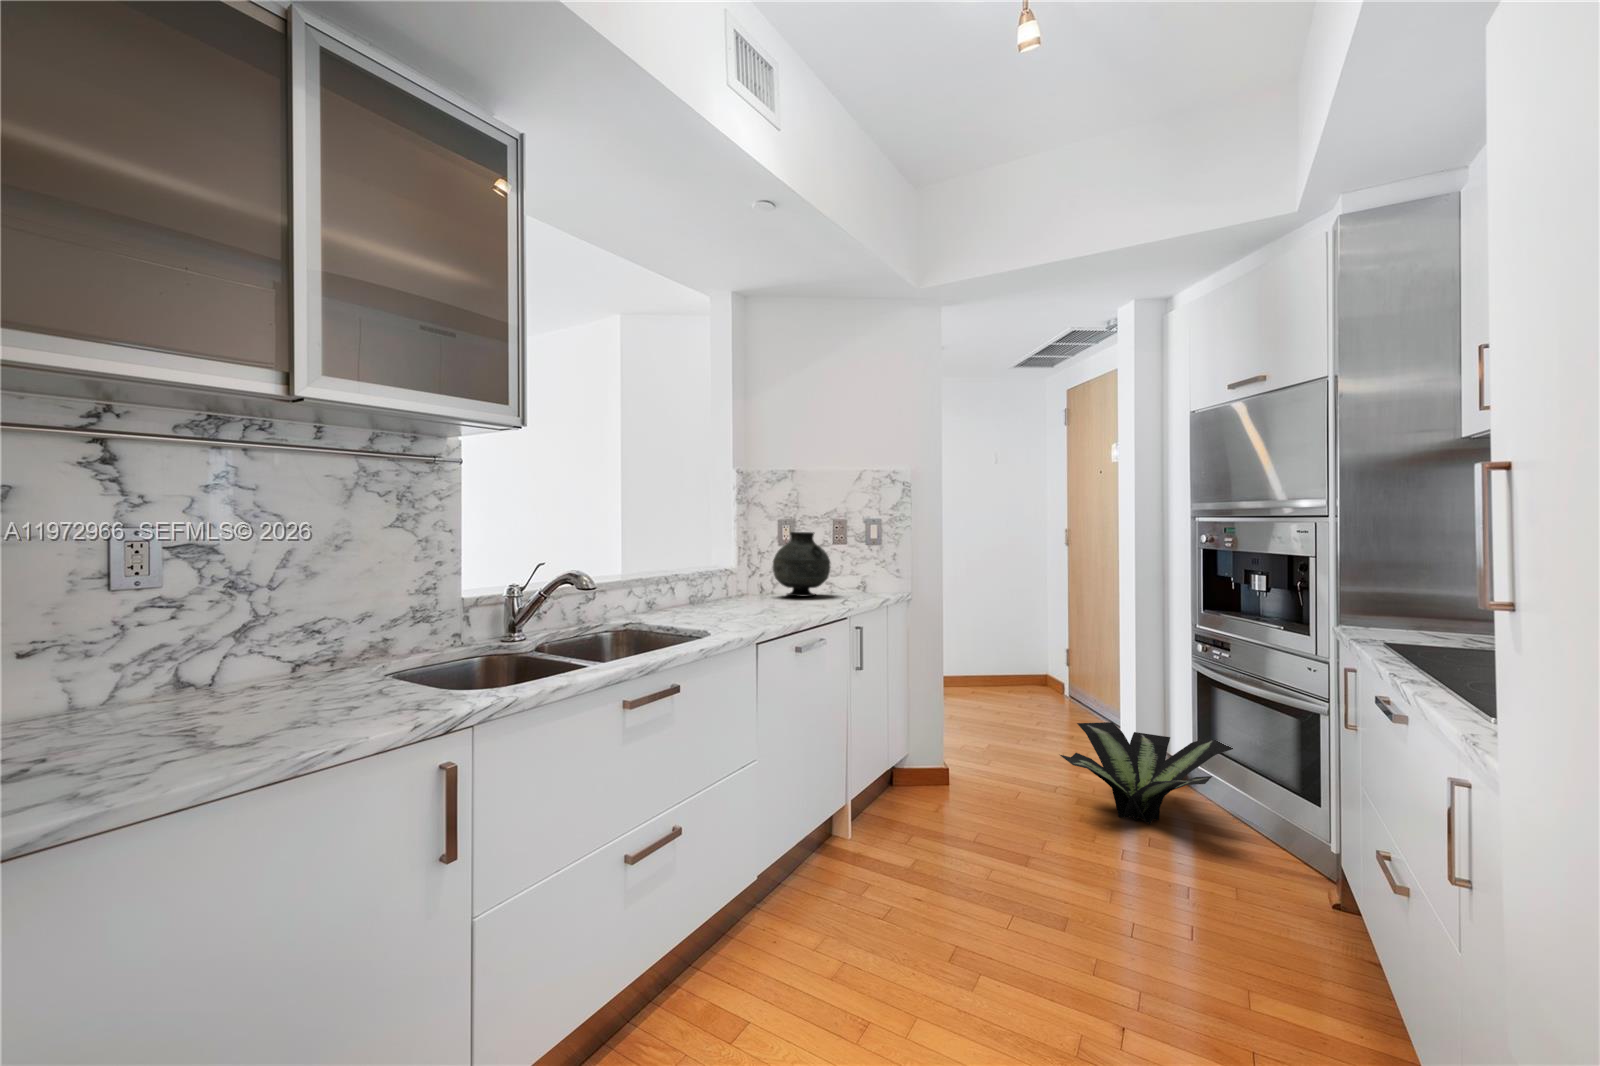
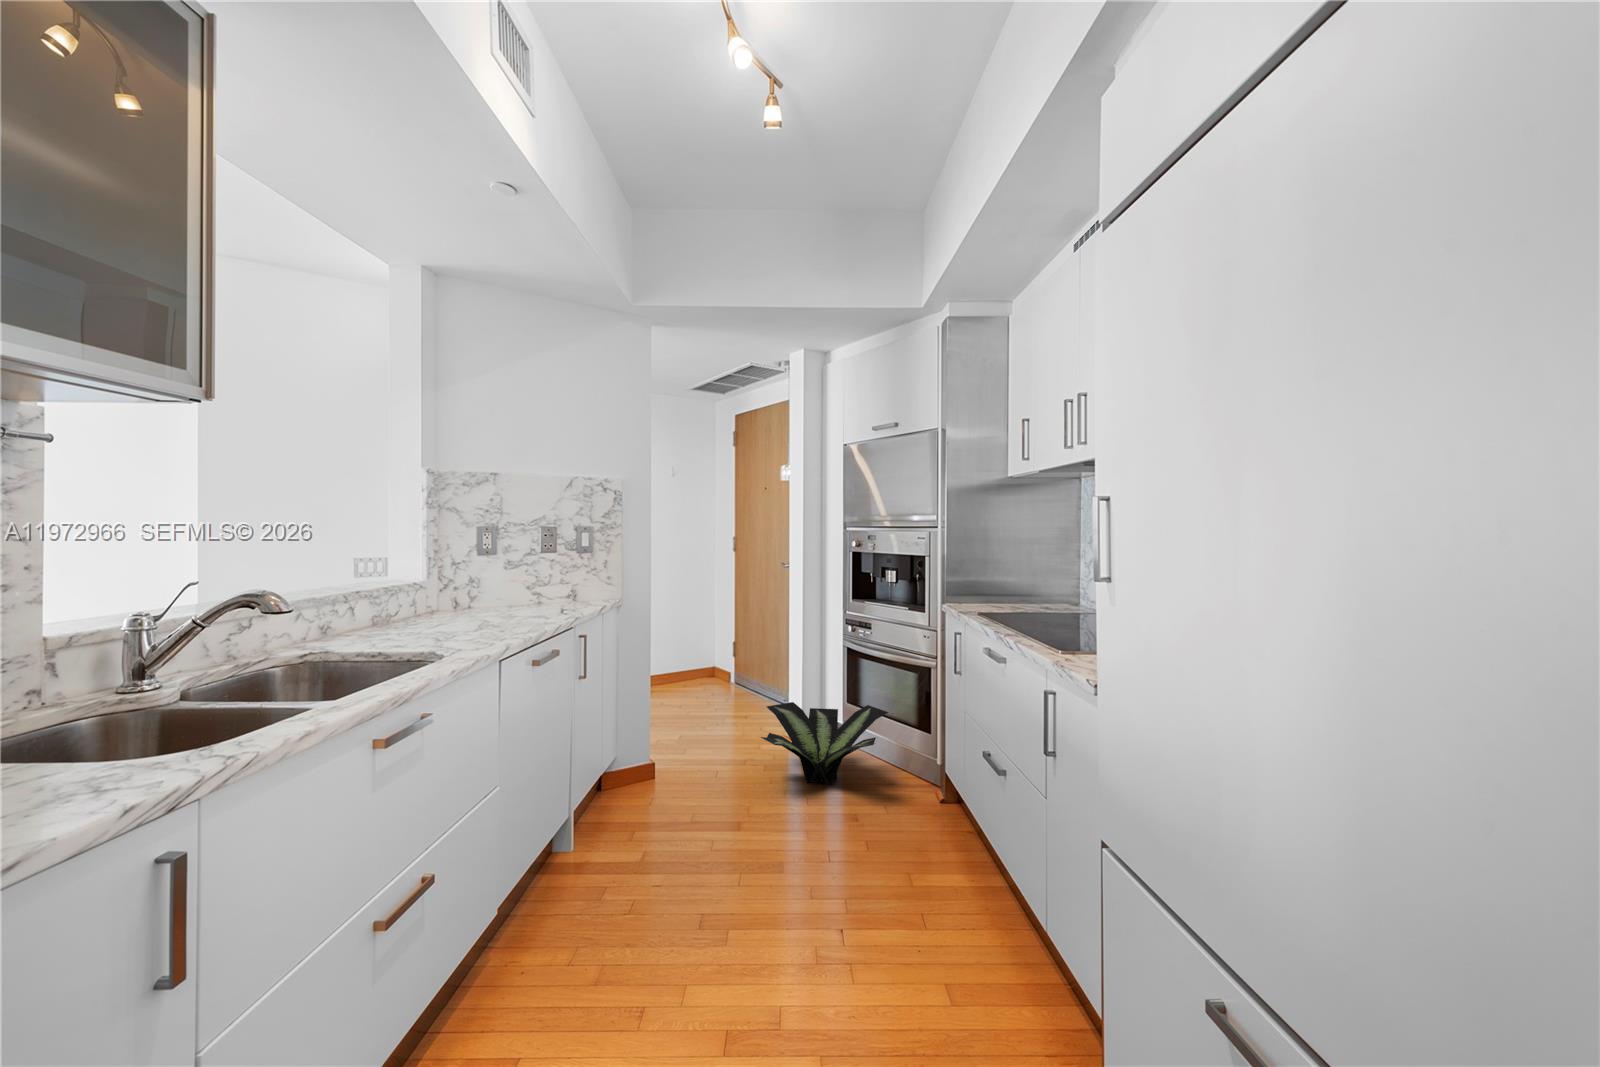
vase: present [773,532,830,596] -> none [473,539,540,607]

